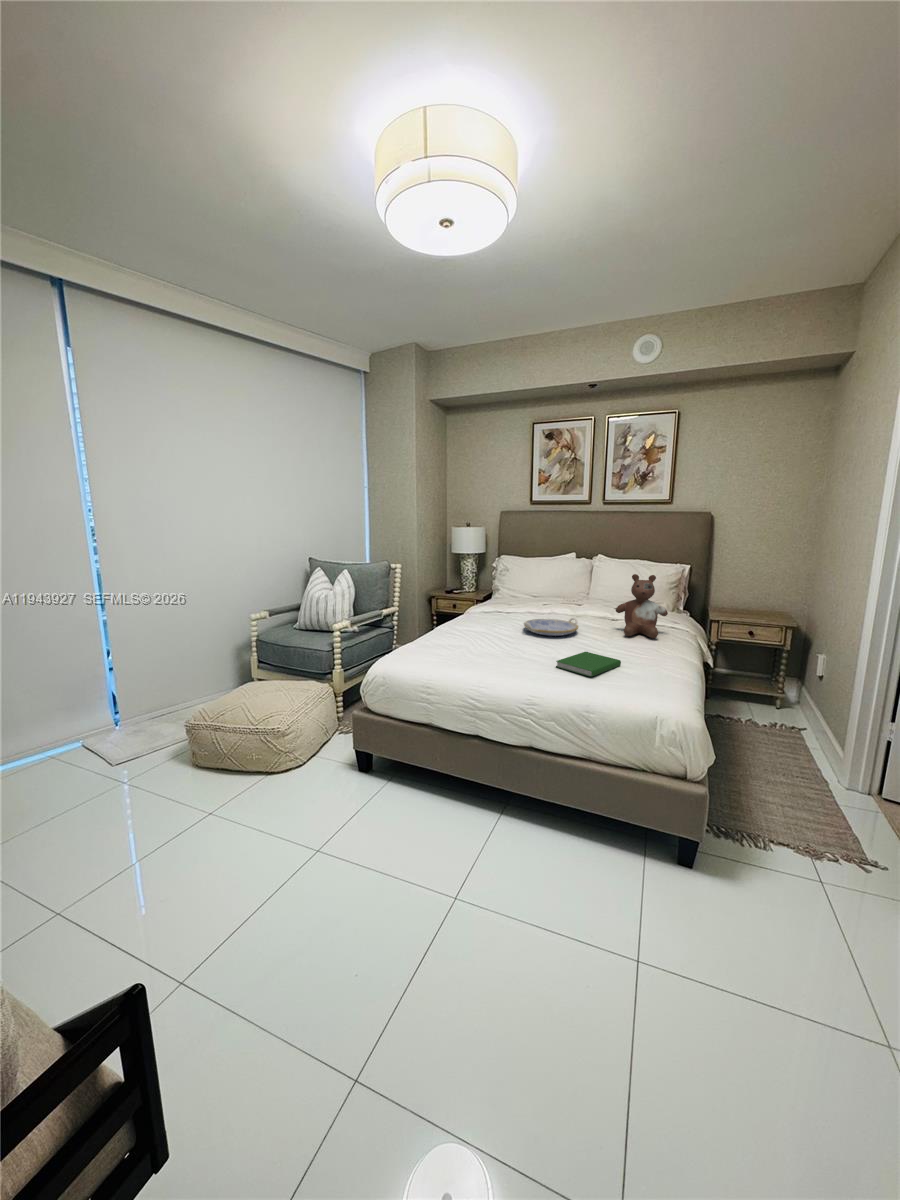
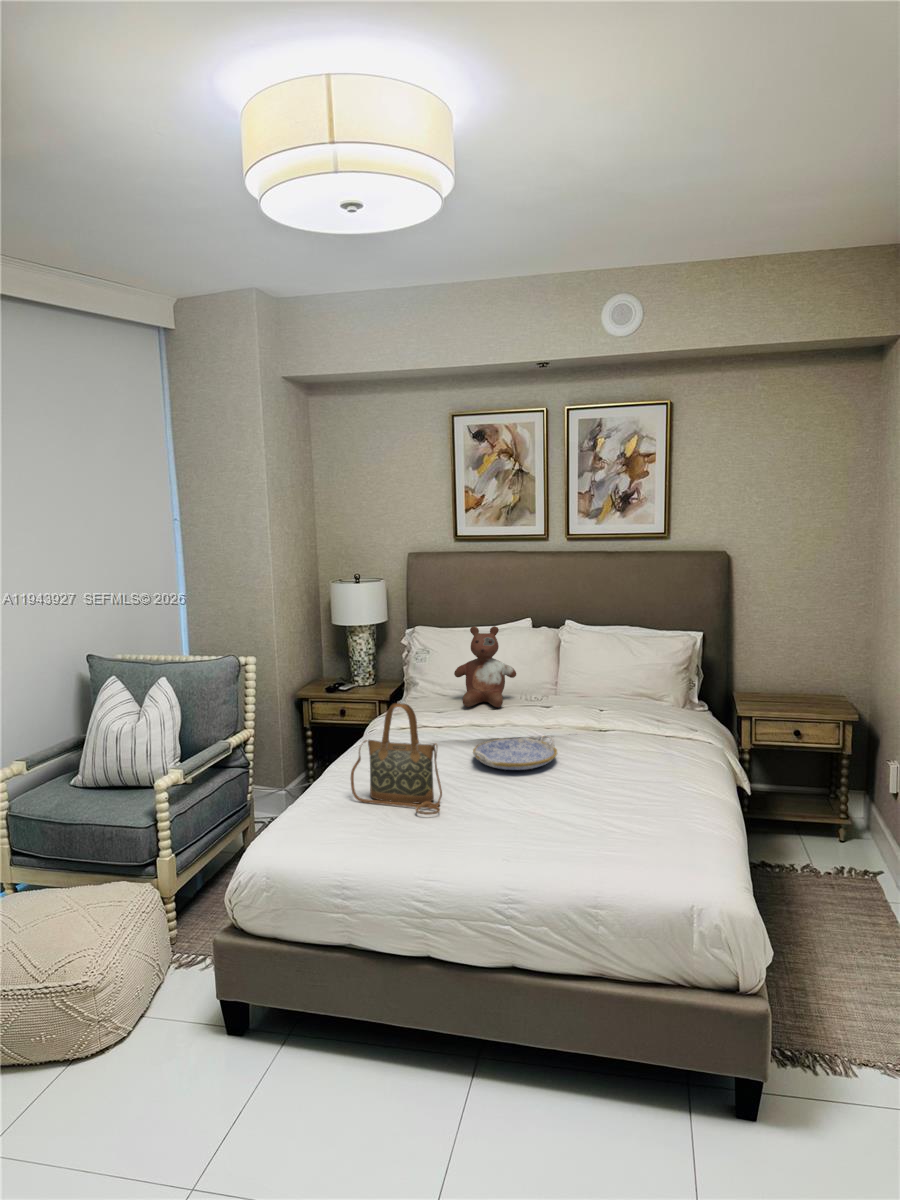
stuffed bear: present [616,574,668,638] -> present [454,626,516,707]
handbag: none [444,584,499,653] -> present [351,703,442,815]
hardcover book: present [556,652,621,677] -> none [539,798,633,846]

